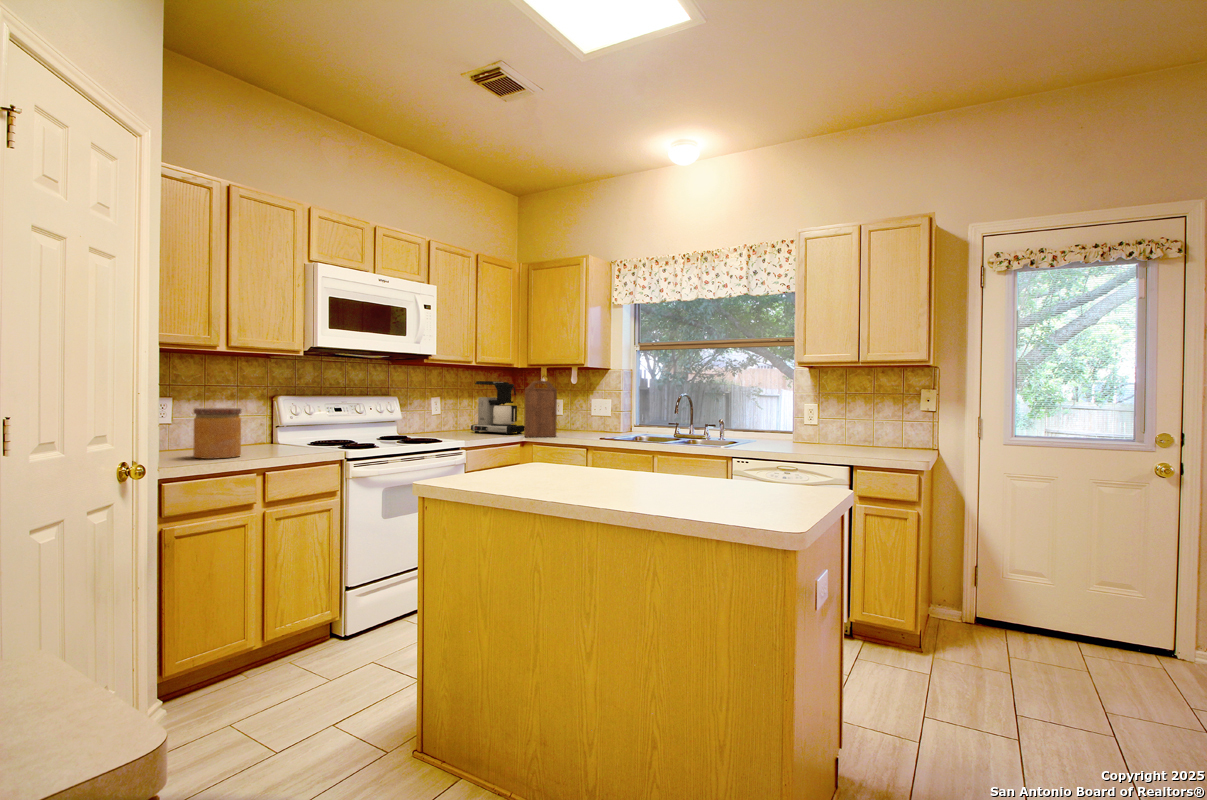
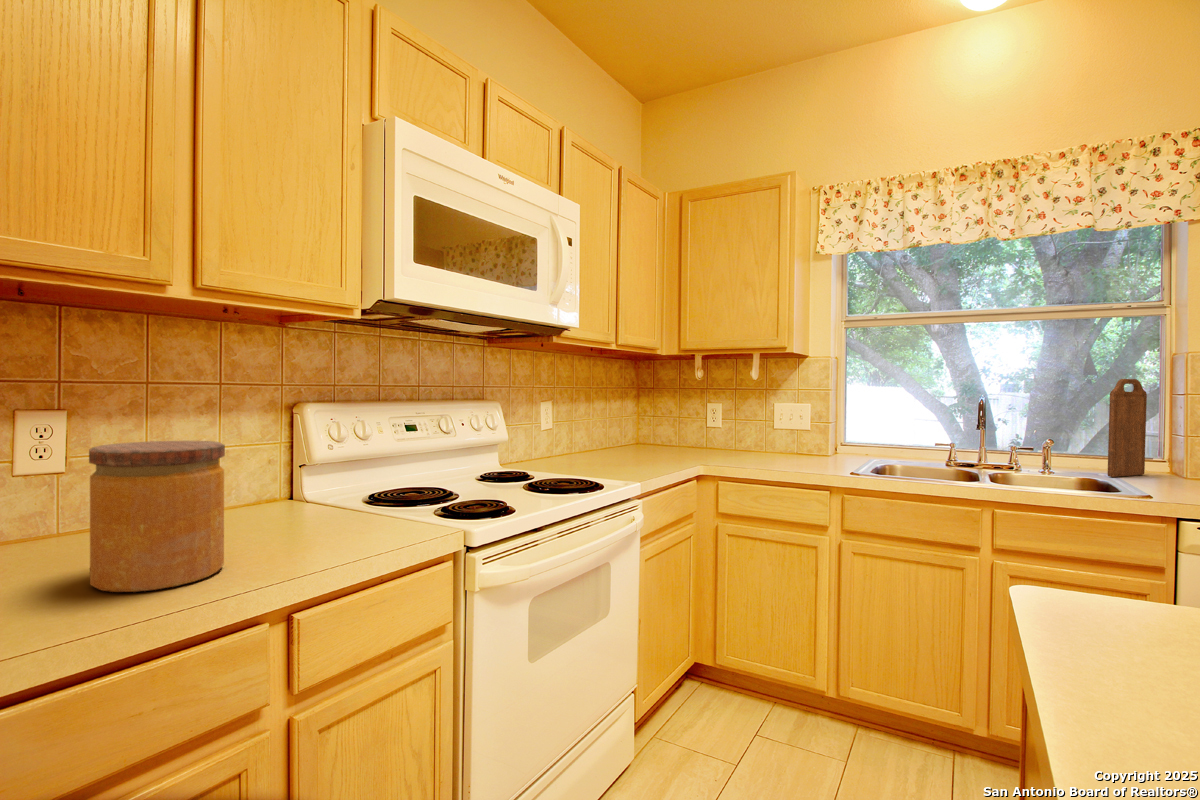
coffee maker: present [471,381,525,434] -> none [600,375,686,460]
cutting board: present [524,381,557,437] -> present [1108,379,1147,477]

